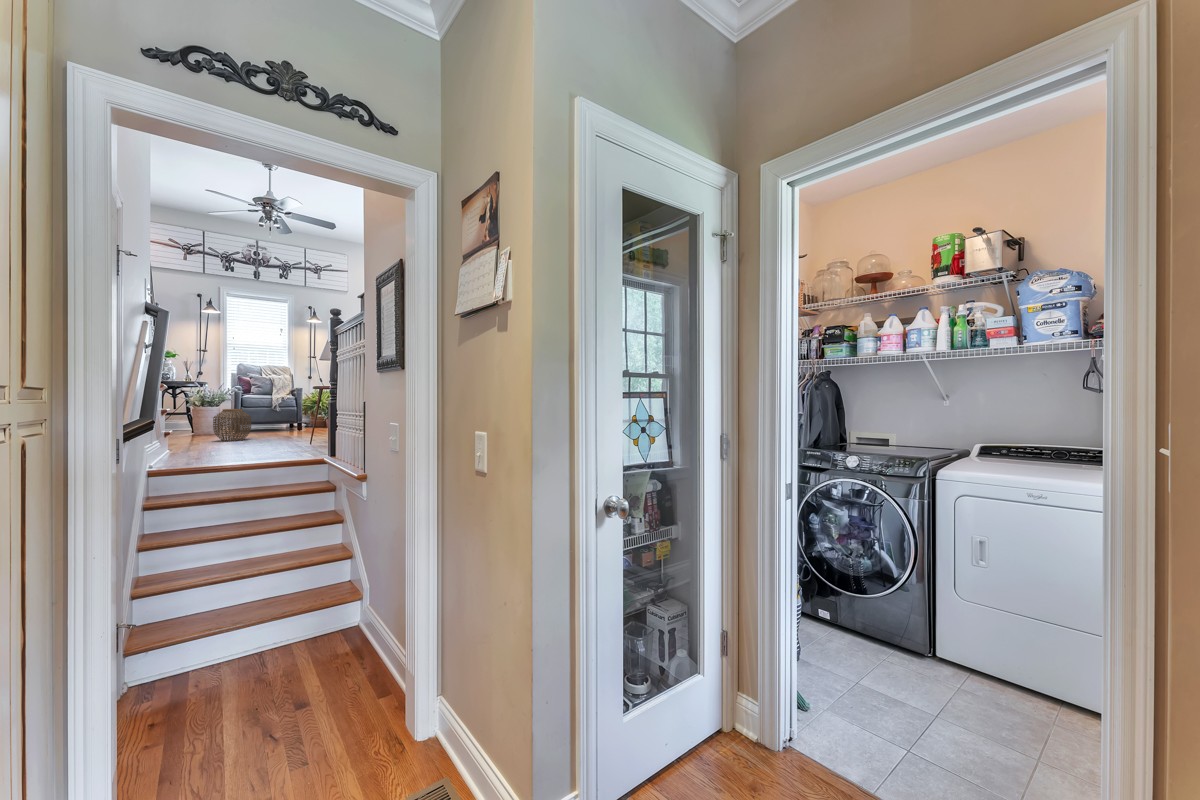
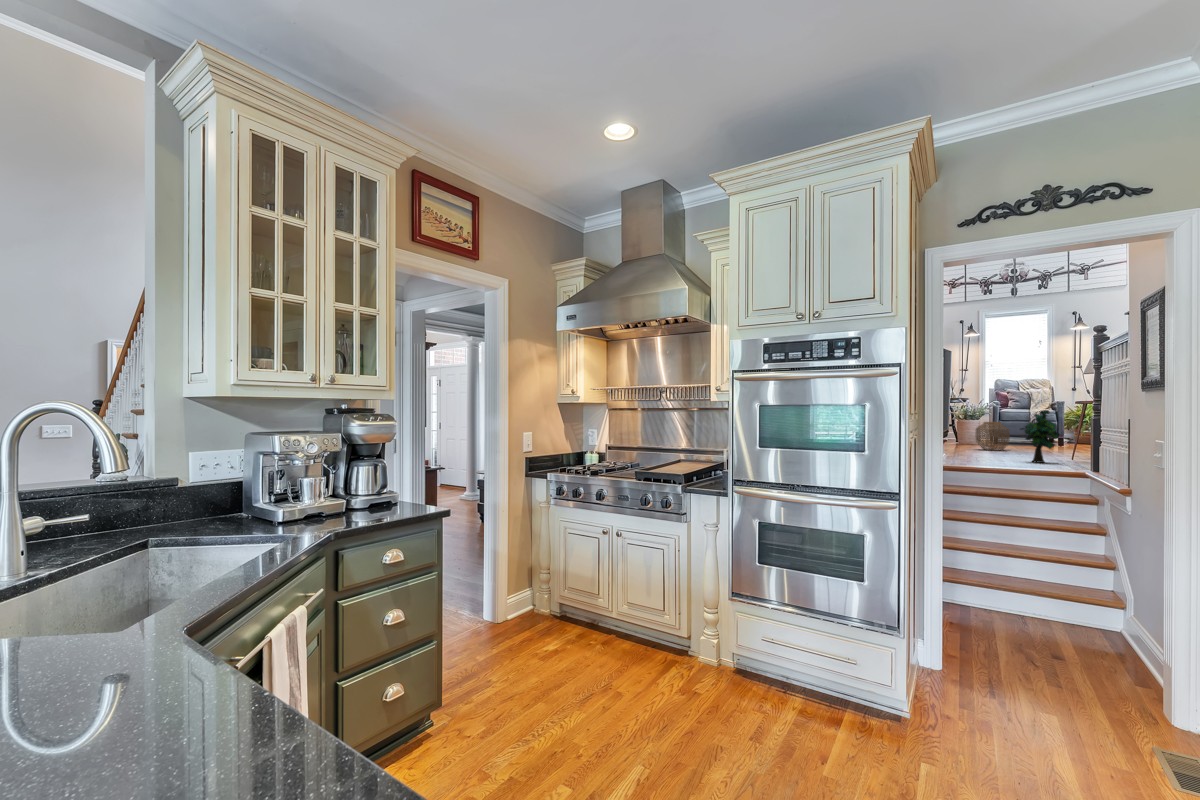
decorative plant: none [259,394,300,451] -> present [1021,410,1060,463]

